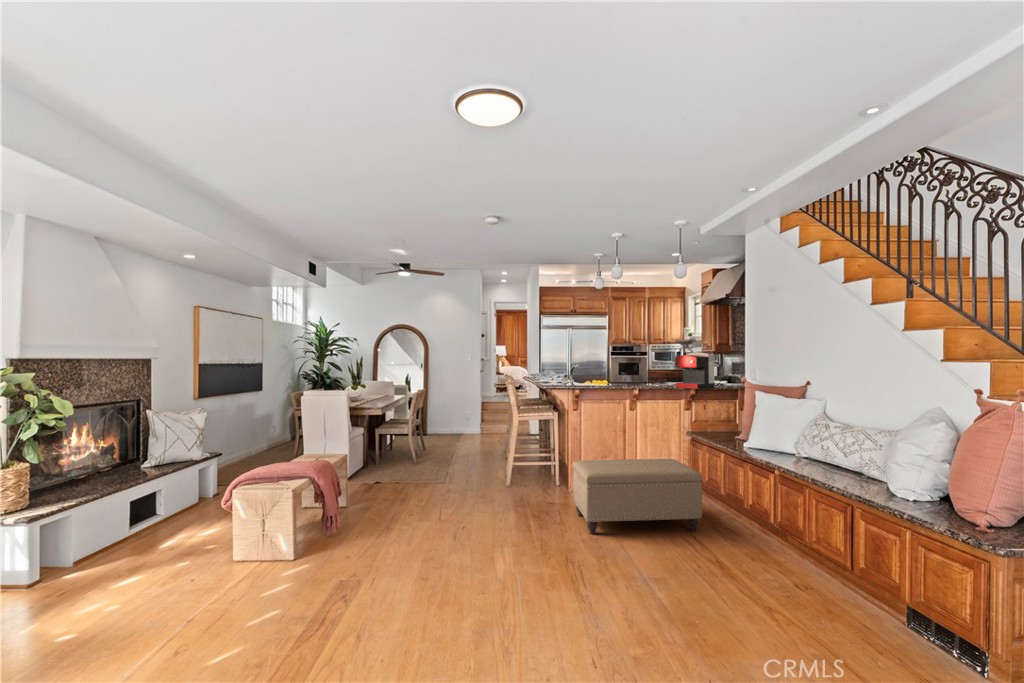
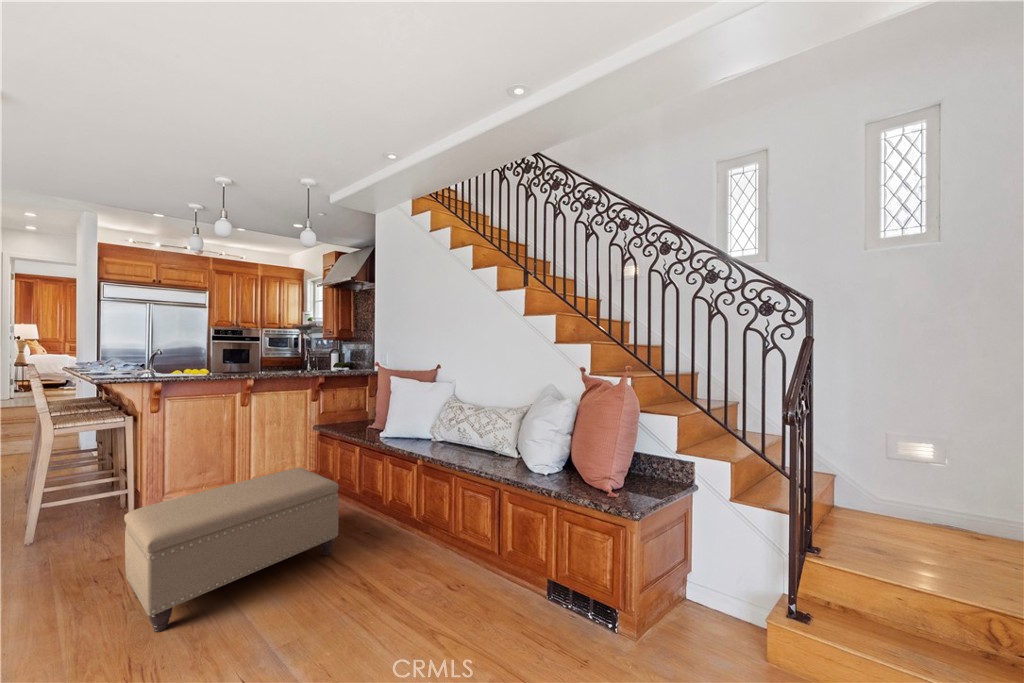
coffee maker: present [675,352,715,389] -> none [299,336,345,377]

